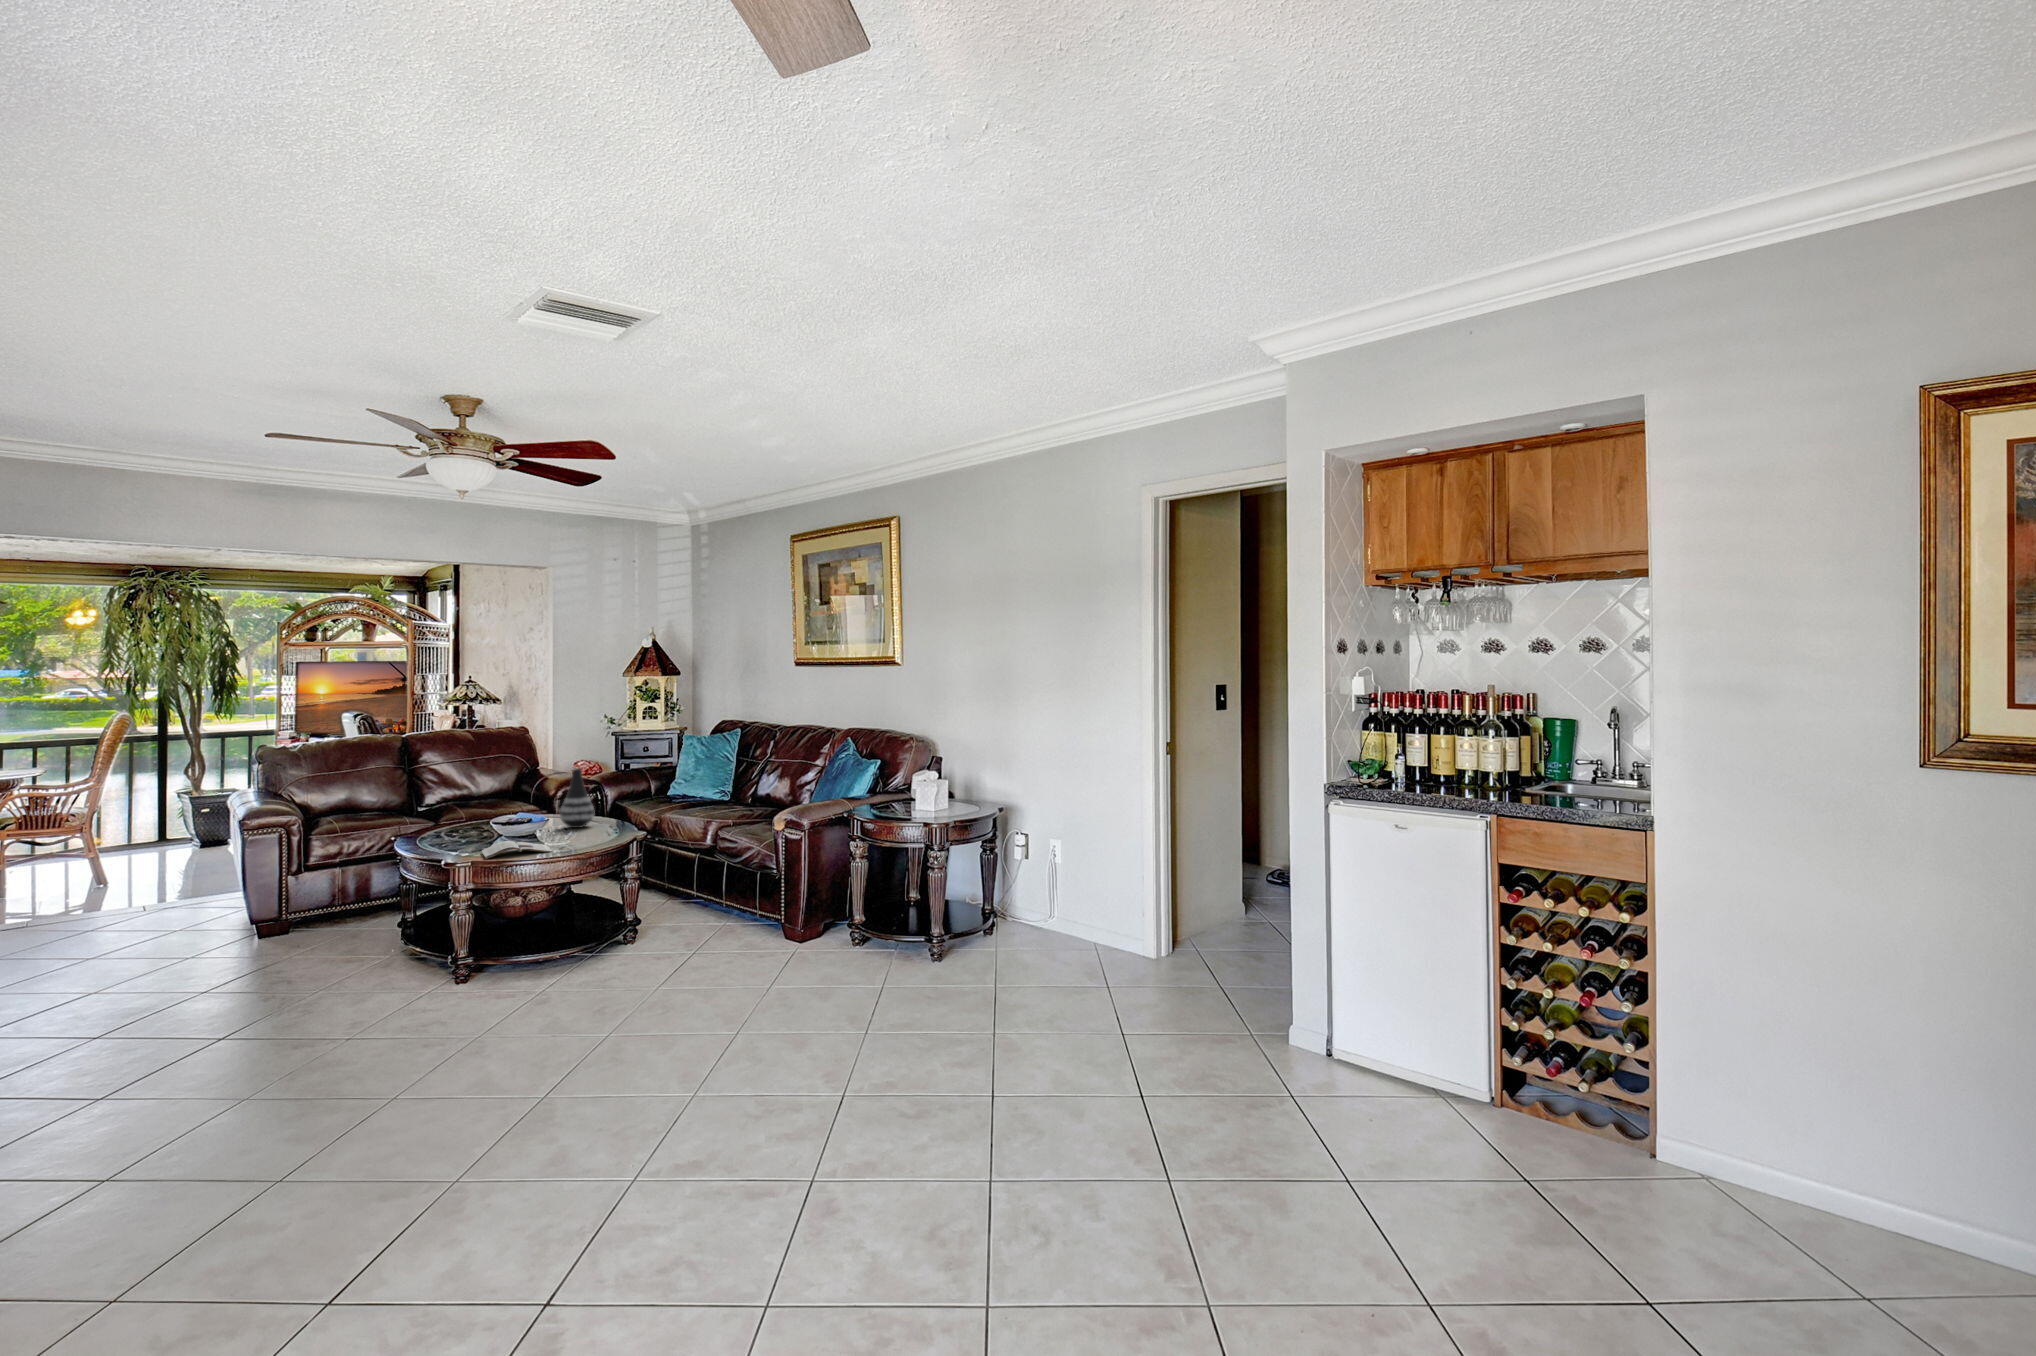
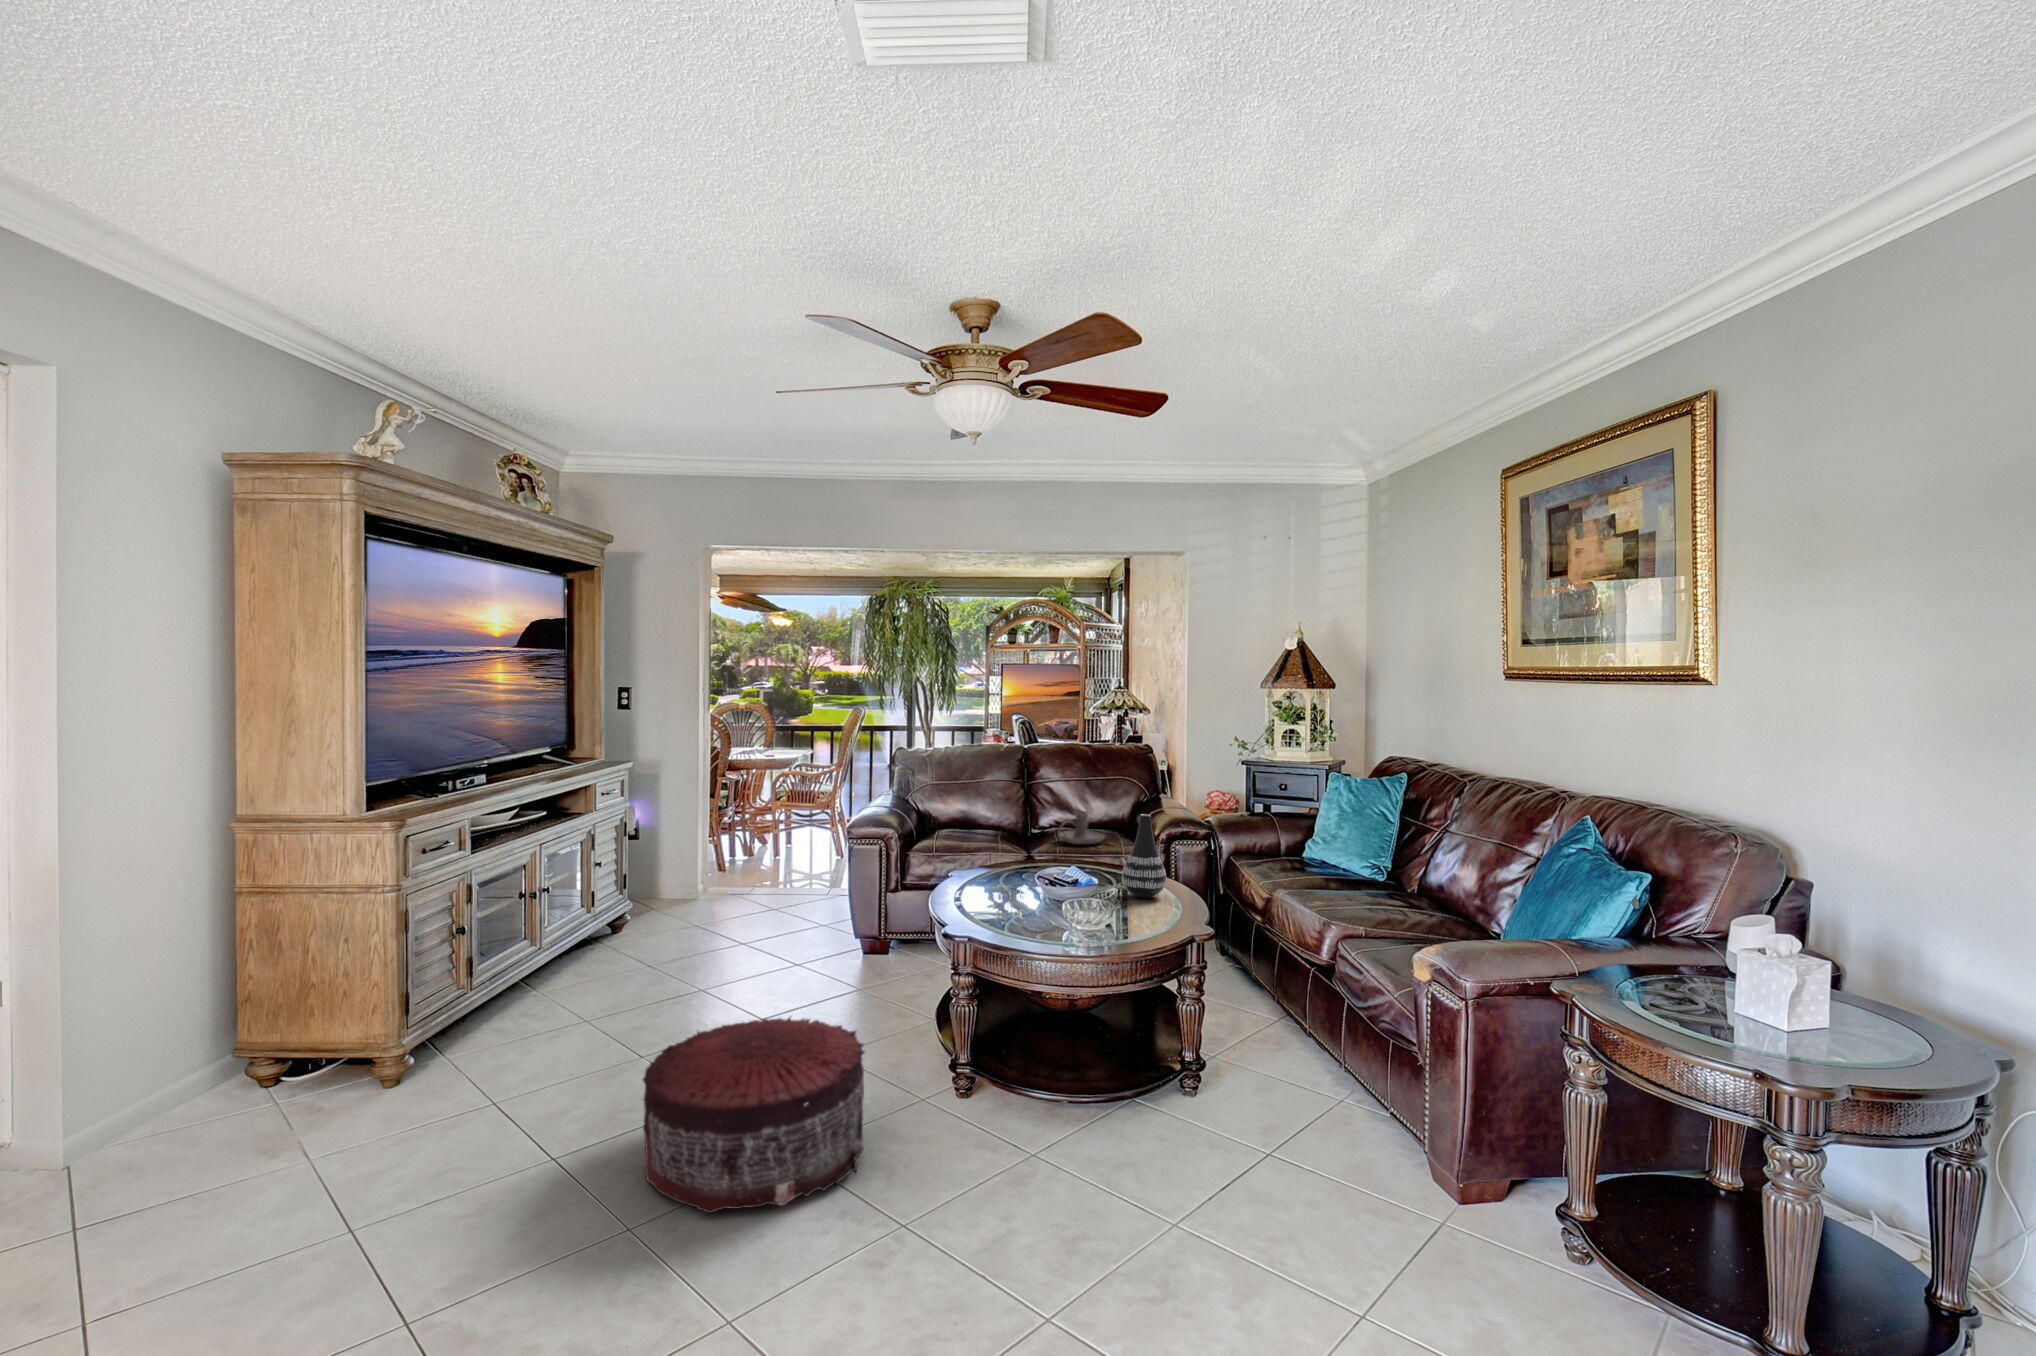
candle holder: none [457,784,502,811] -> present [1057,811,1104,845]
magazine: present [482,841,552,859] -> none [981,913,1071,945]
pouf: none [211,939,426,1074] -> present [643,1017,864,1213]

